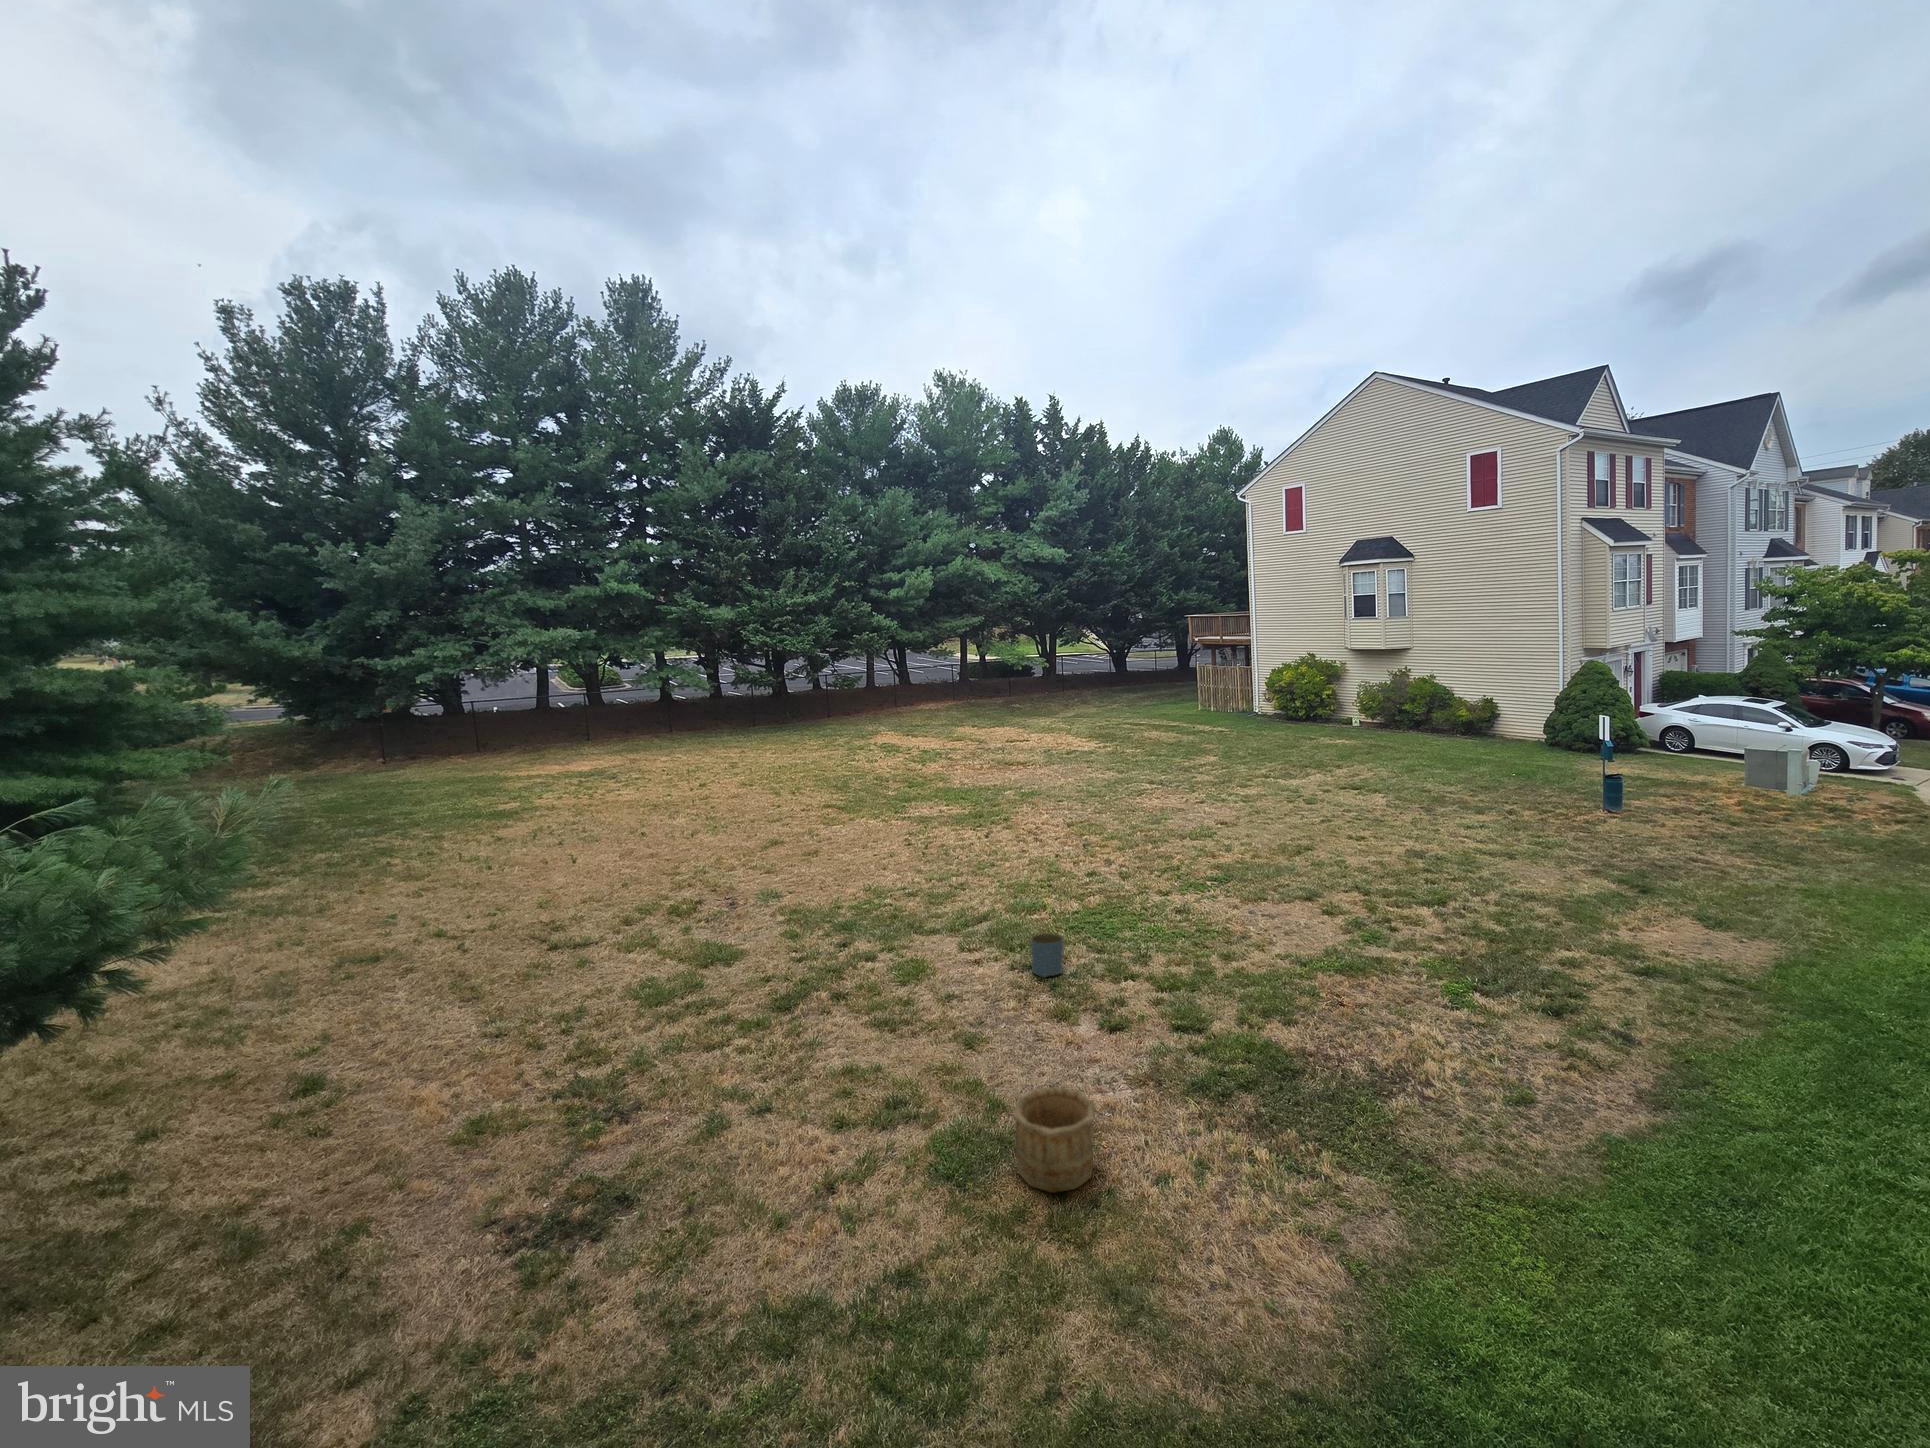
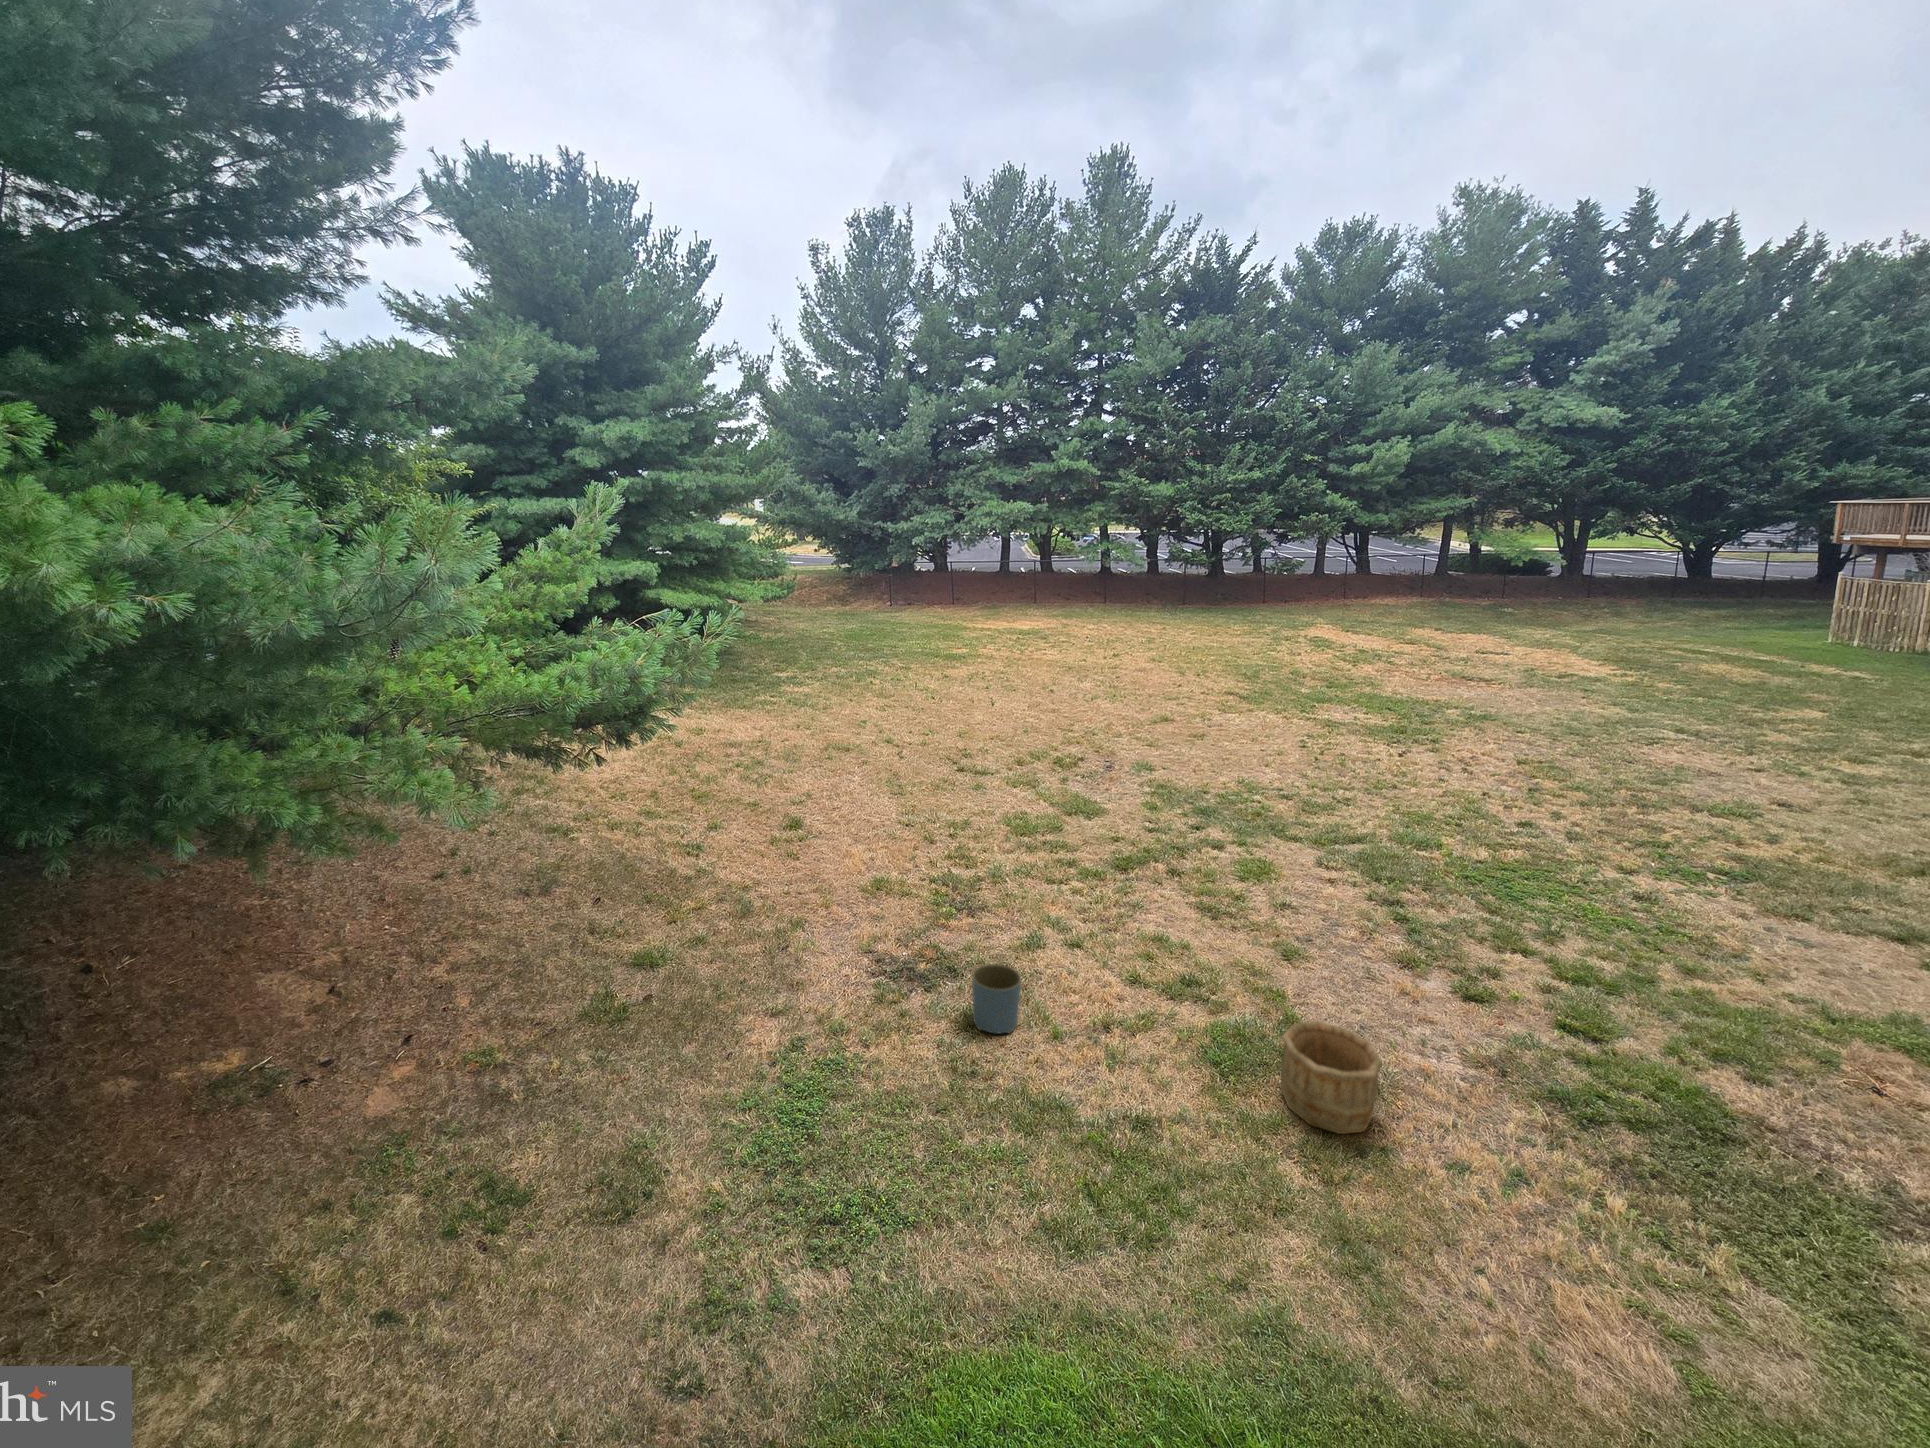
planter: present [1030,933,1064,978] -> present [972,964,1021,1034]

